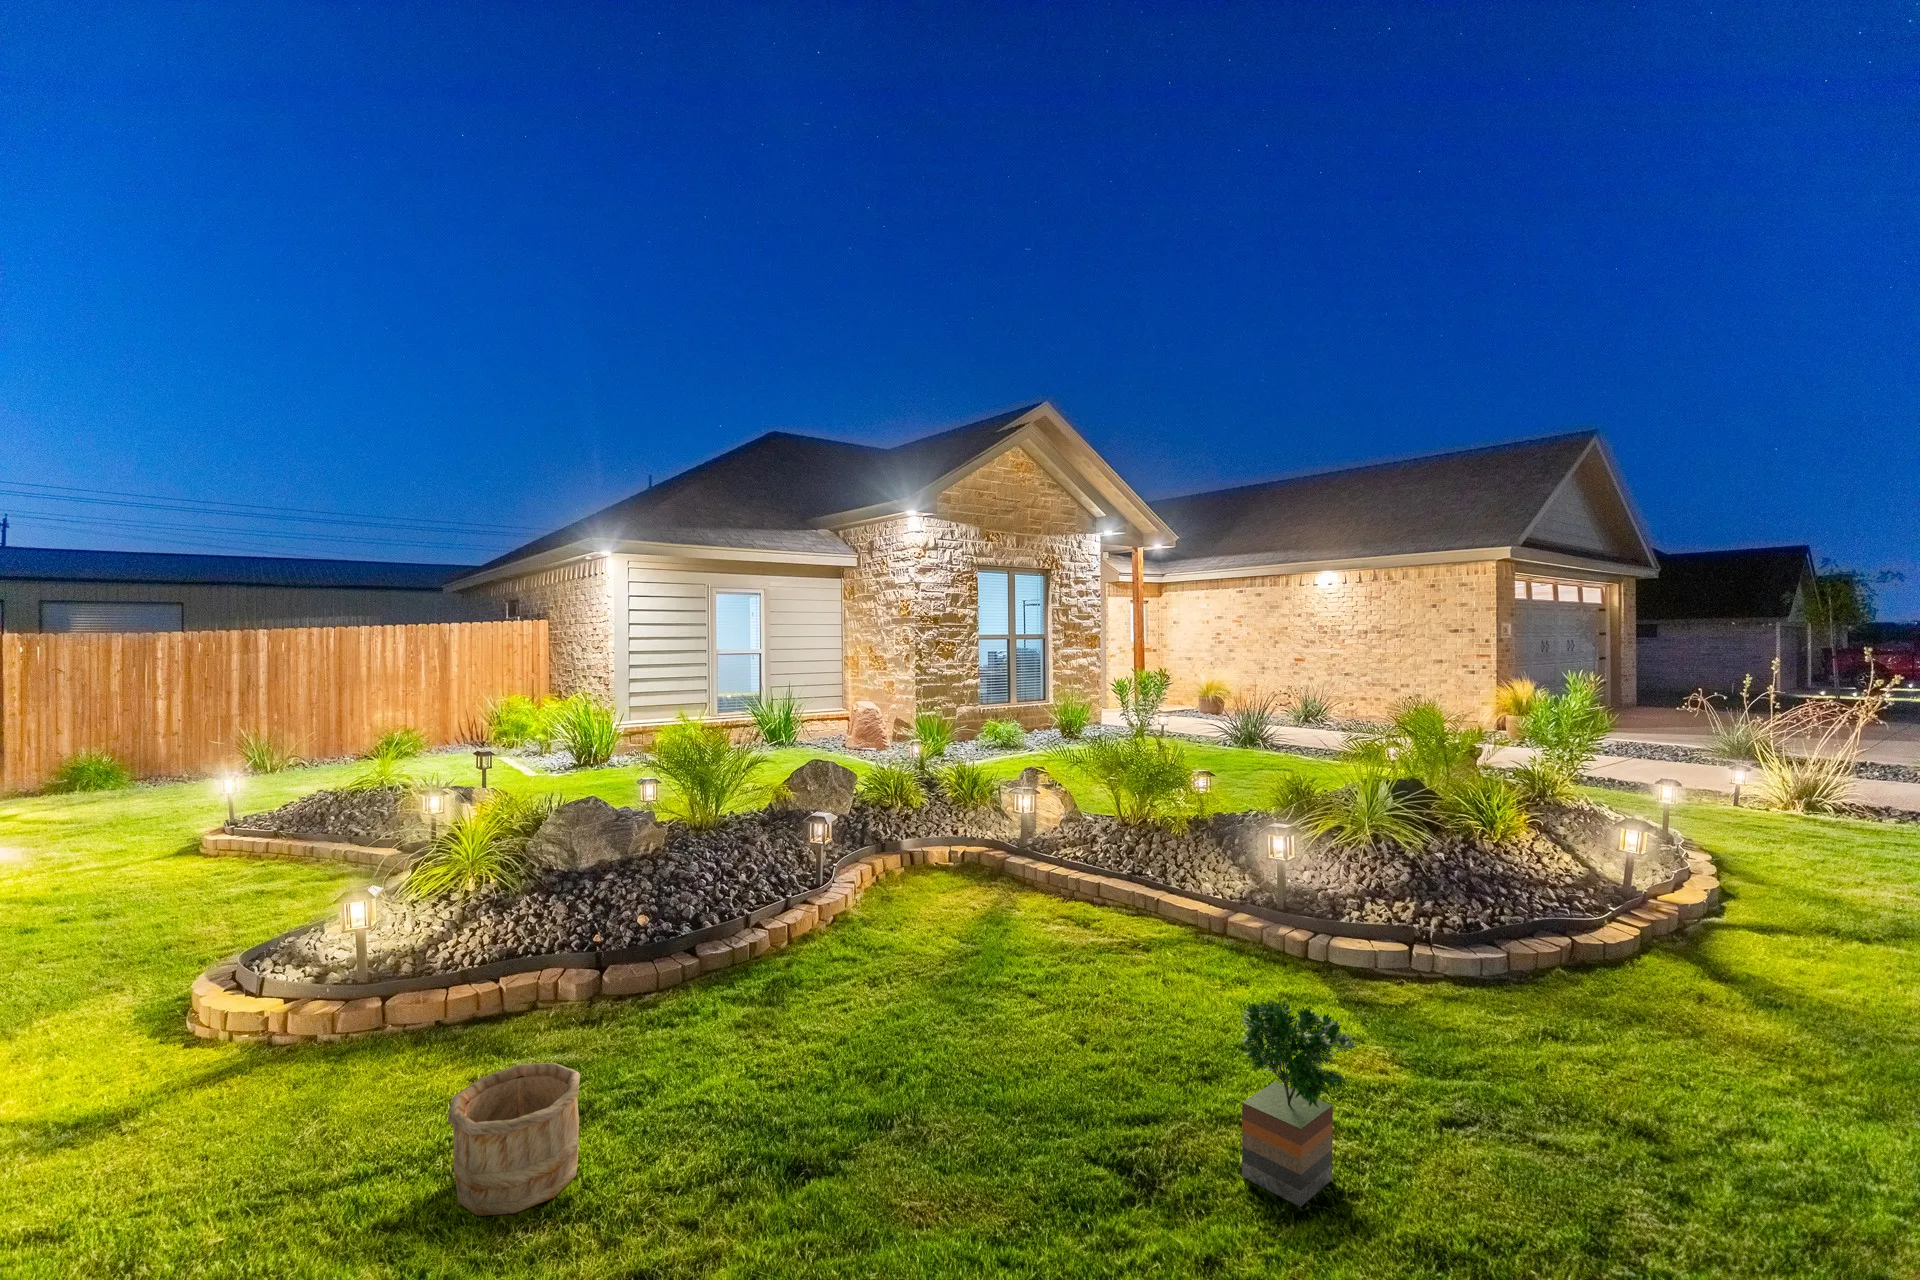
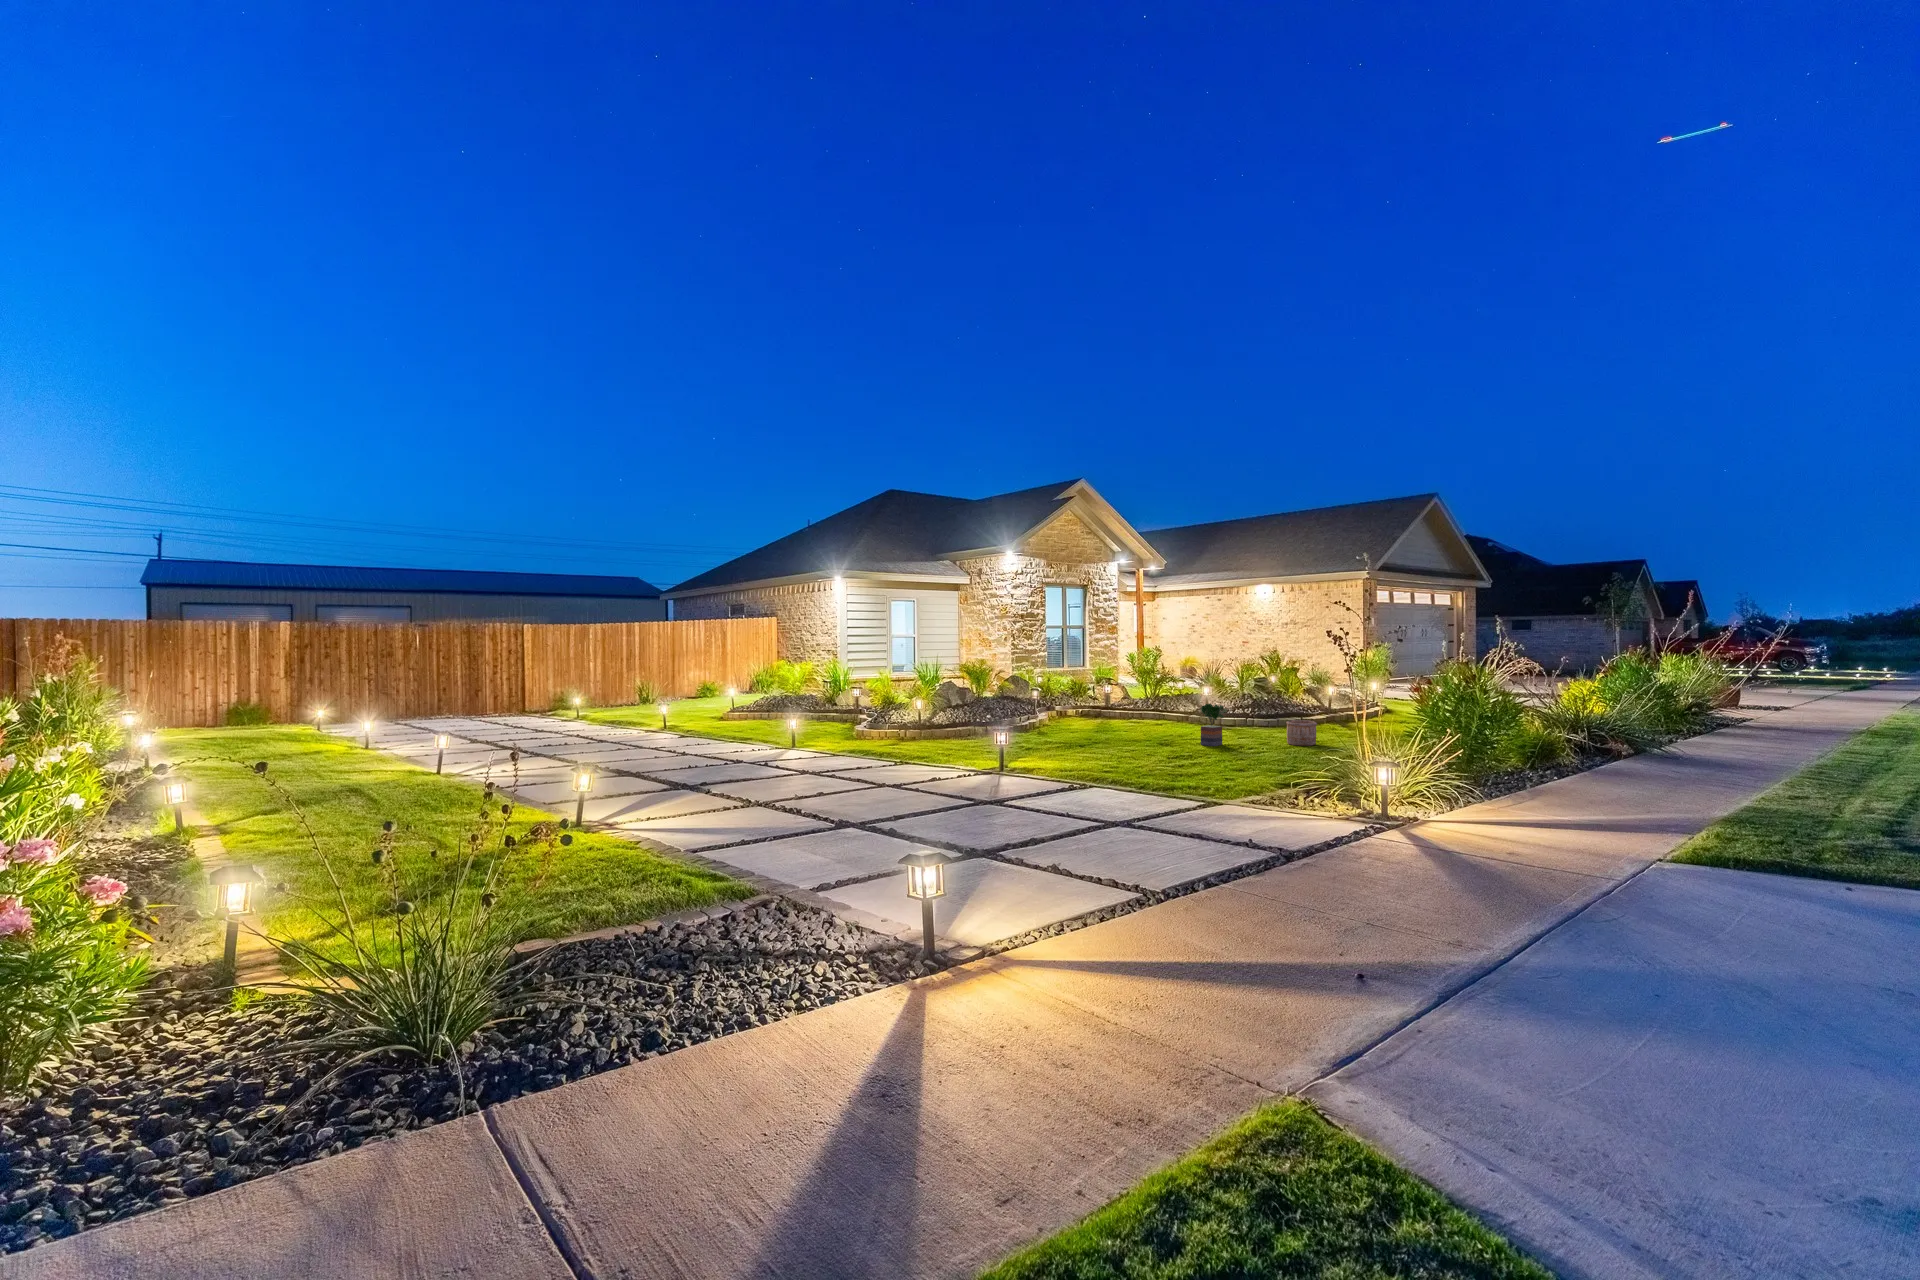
wooden bucket: present [448,1063,580,1216] -> present [1286,720,1317,746]

